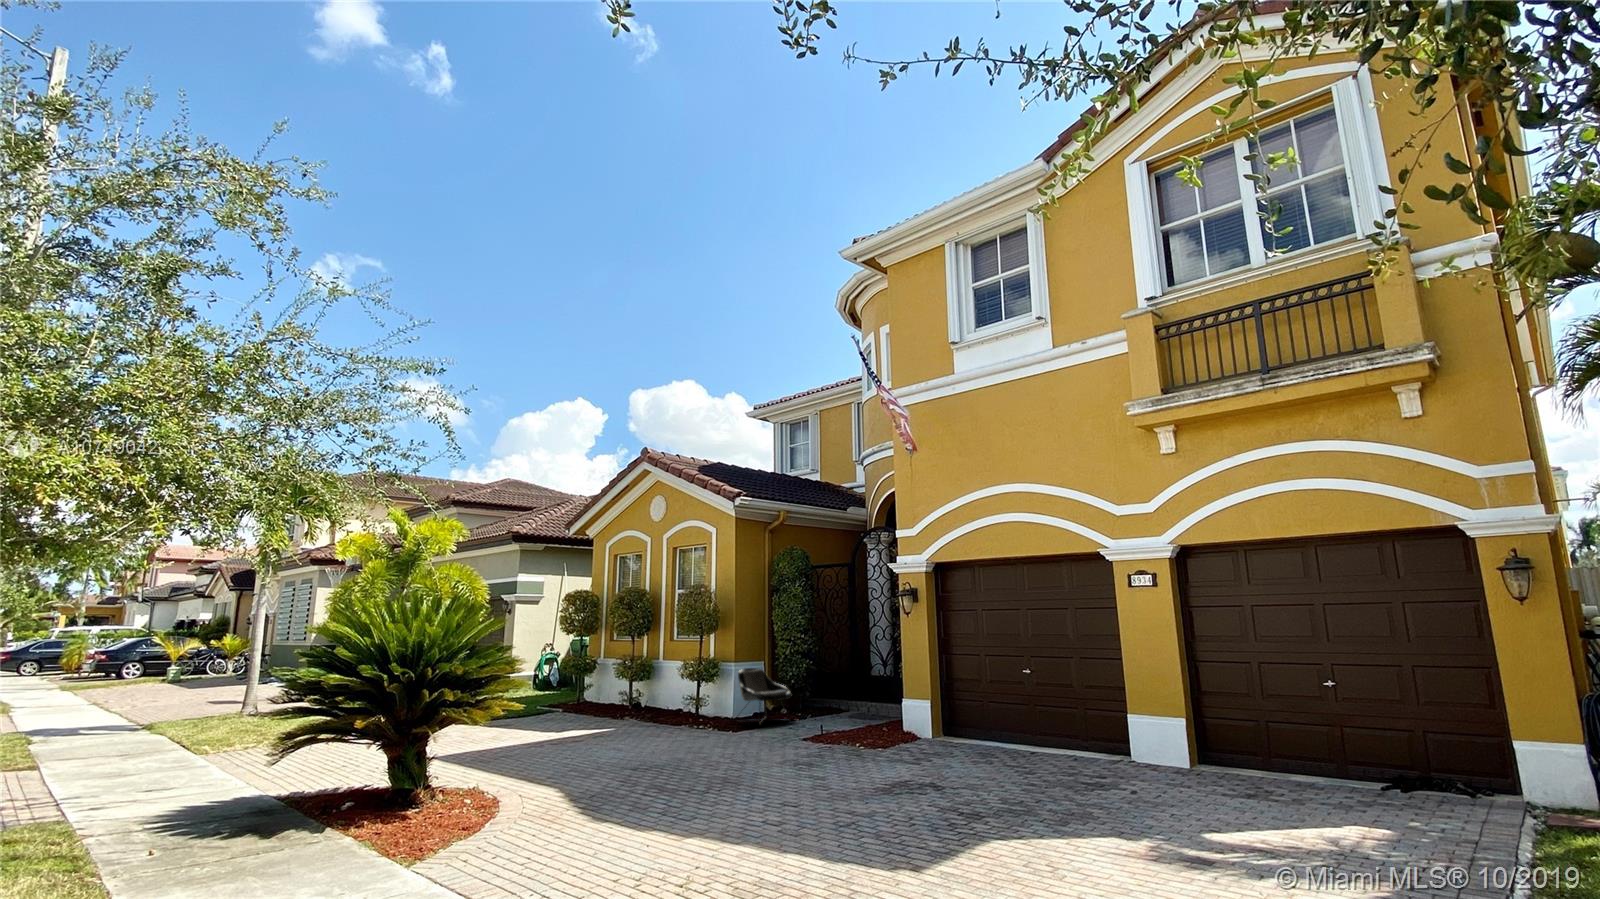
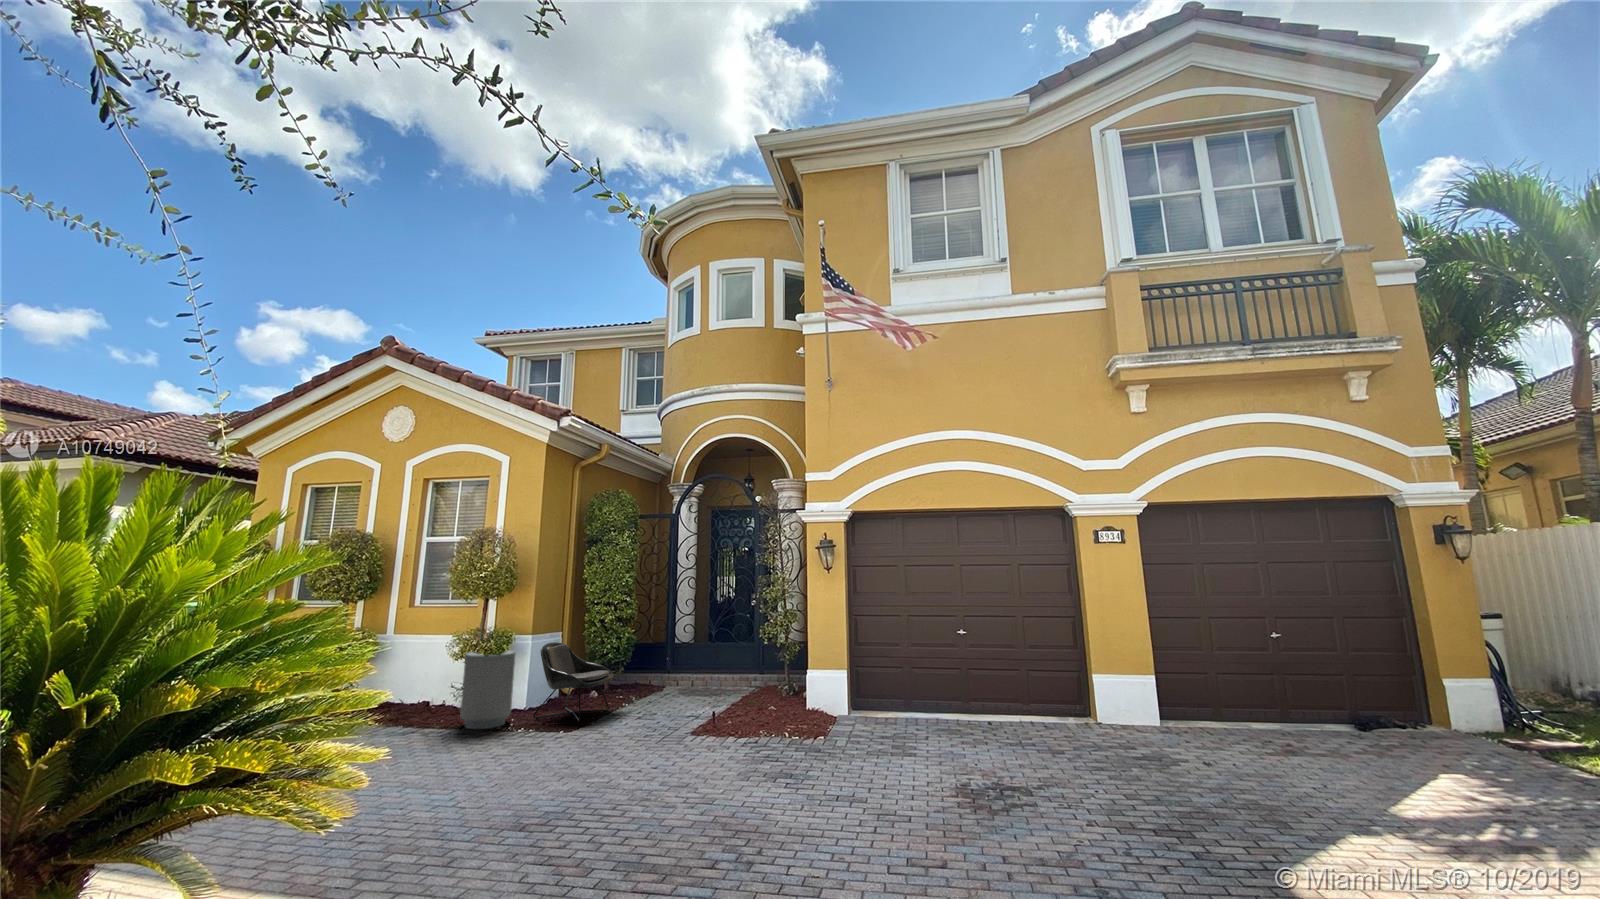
trash can: none [689,672,721,724] -> present [460,650,515,729]

